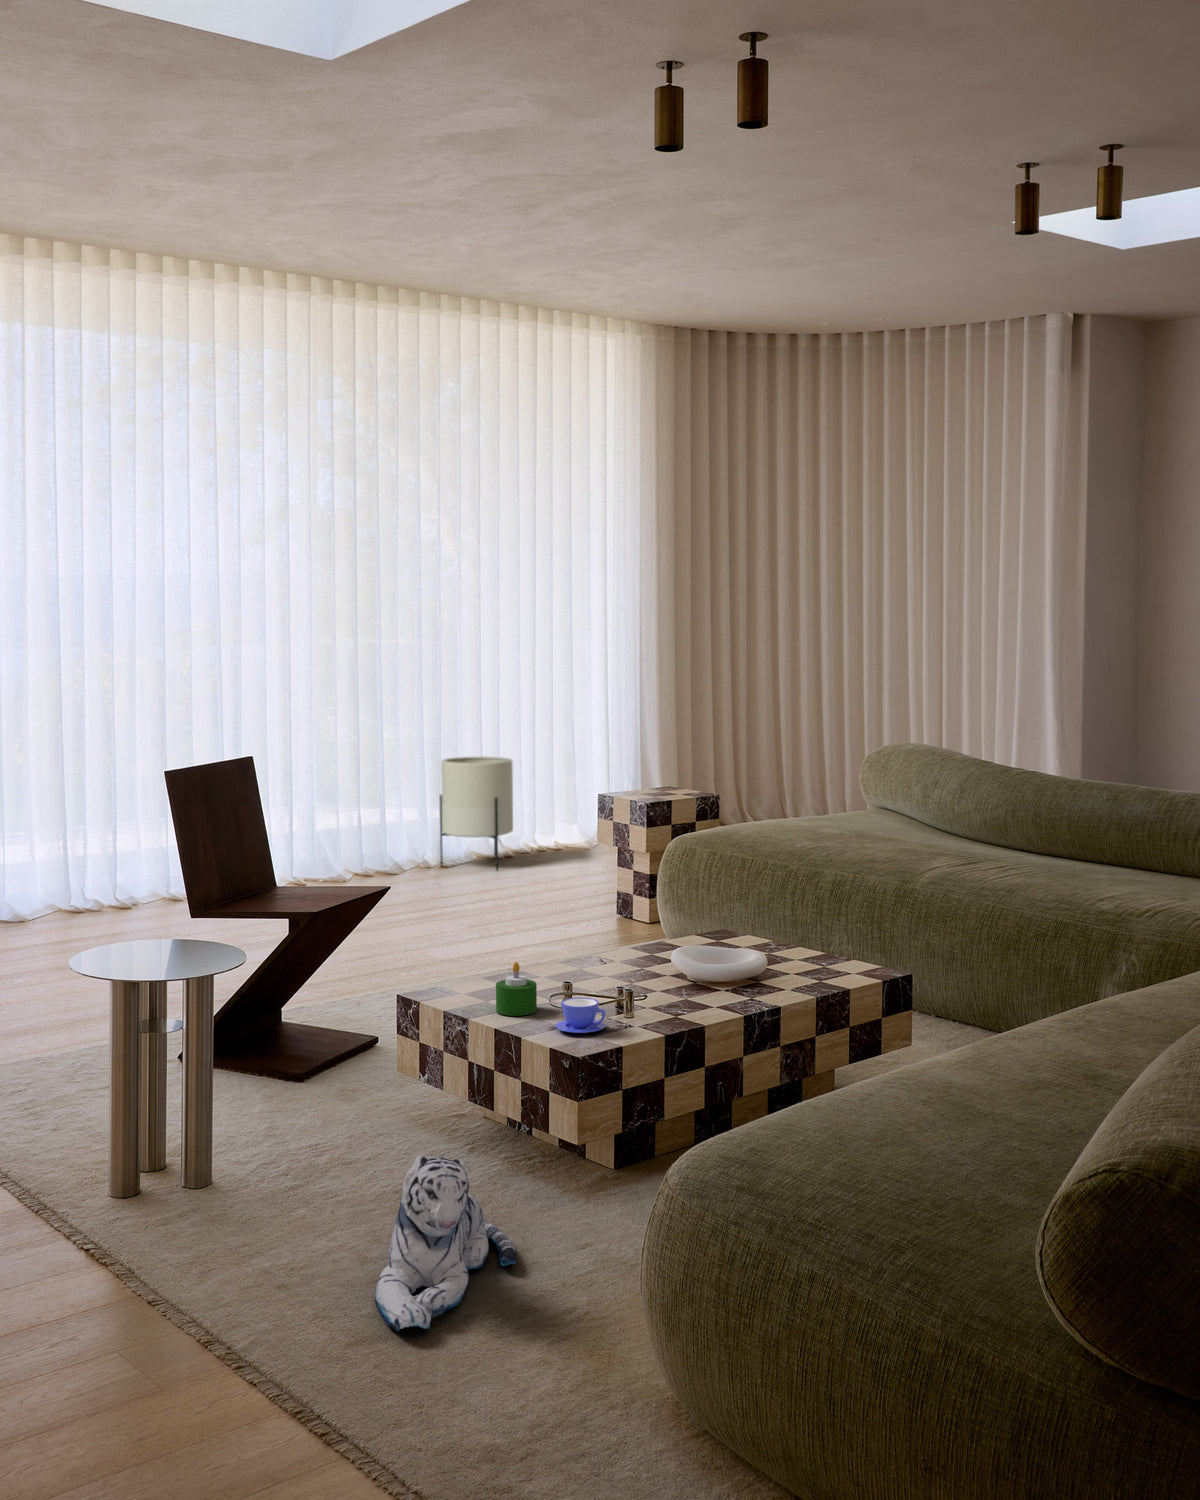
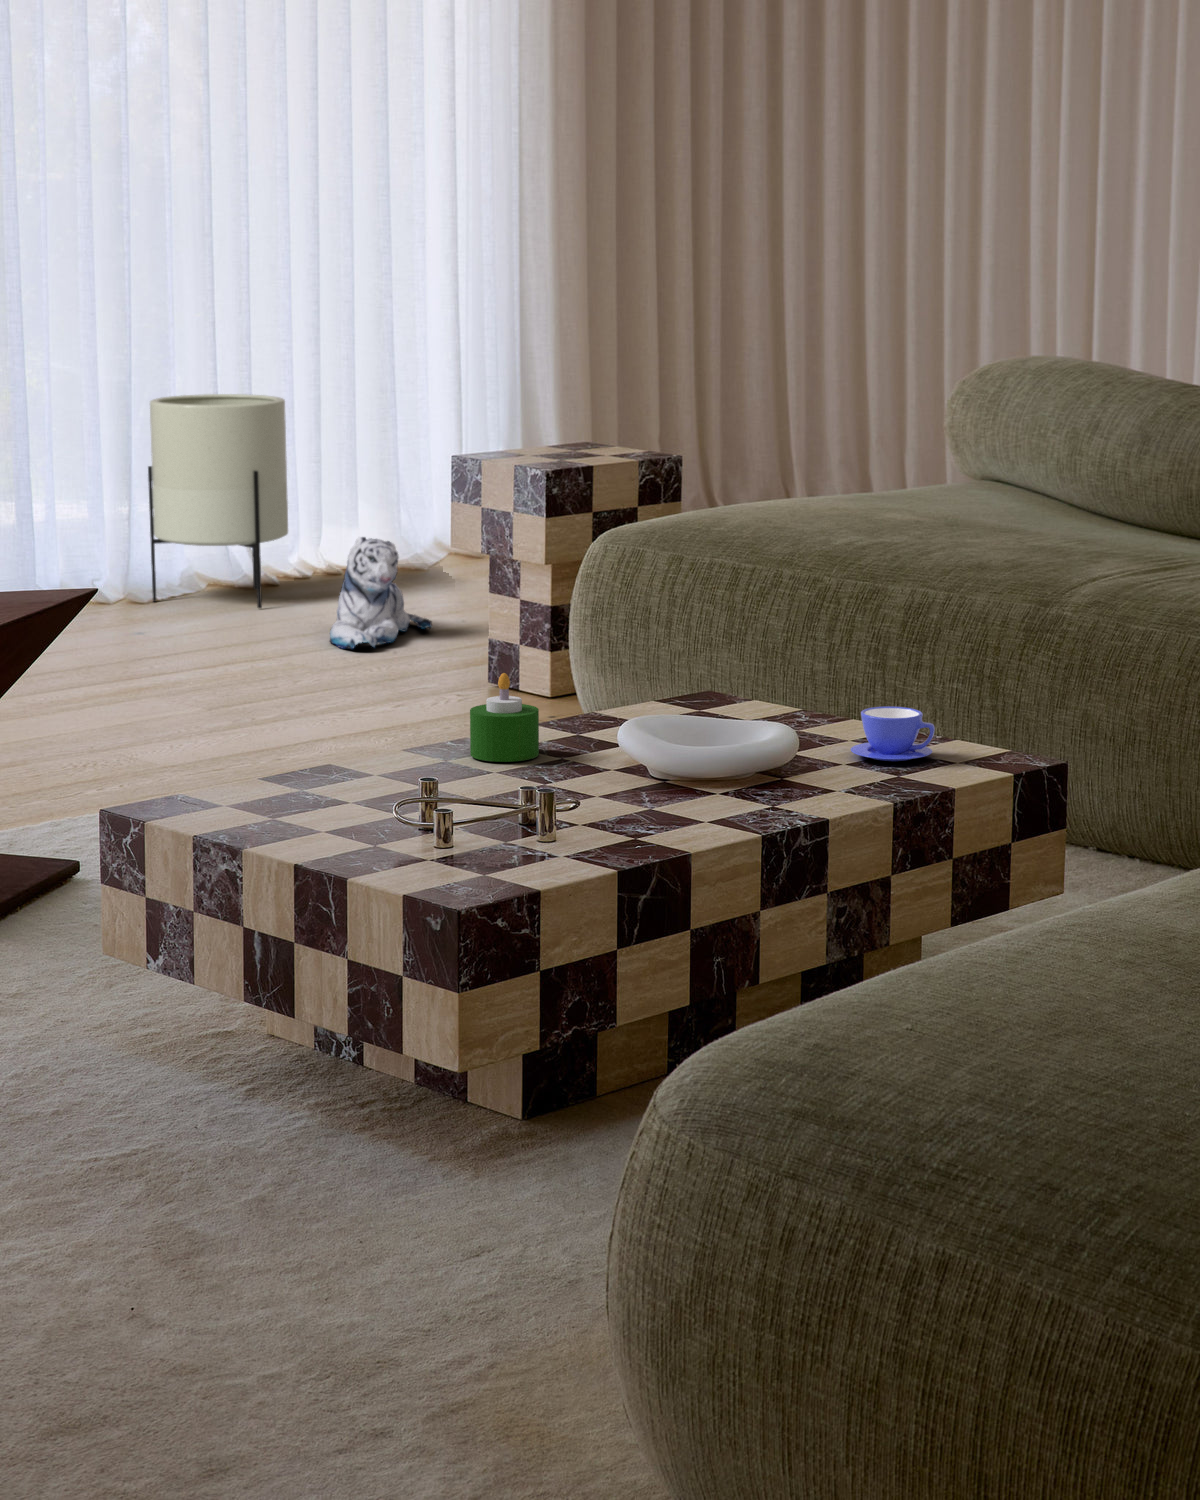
candle: present [496,962,537,1016] -> present [470,673,539,762]
teacup: present [555,997,606,1033] -> present [850,706,935,761]
plush toy: present [375,1156,516,1332] -> present [330,537,432,649]

